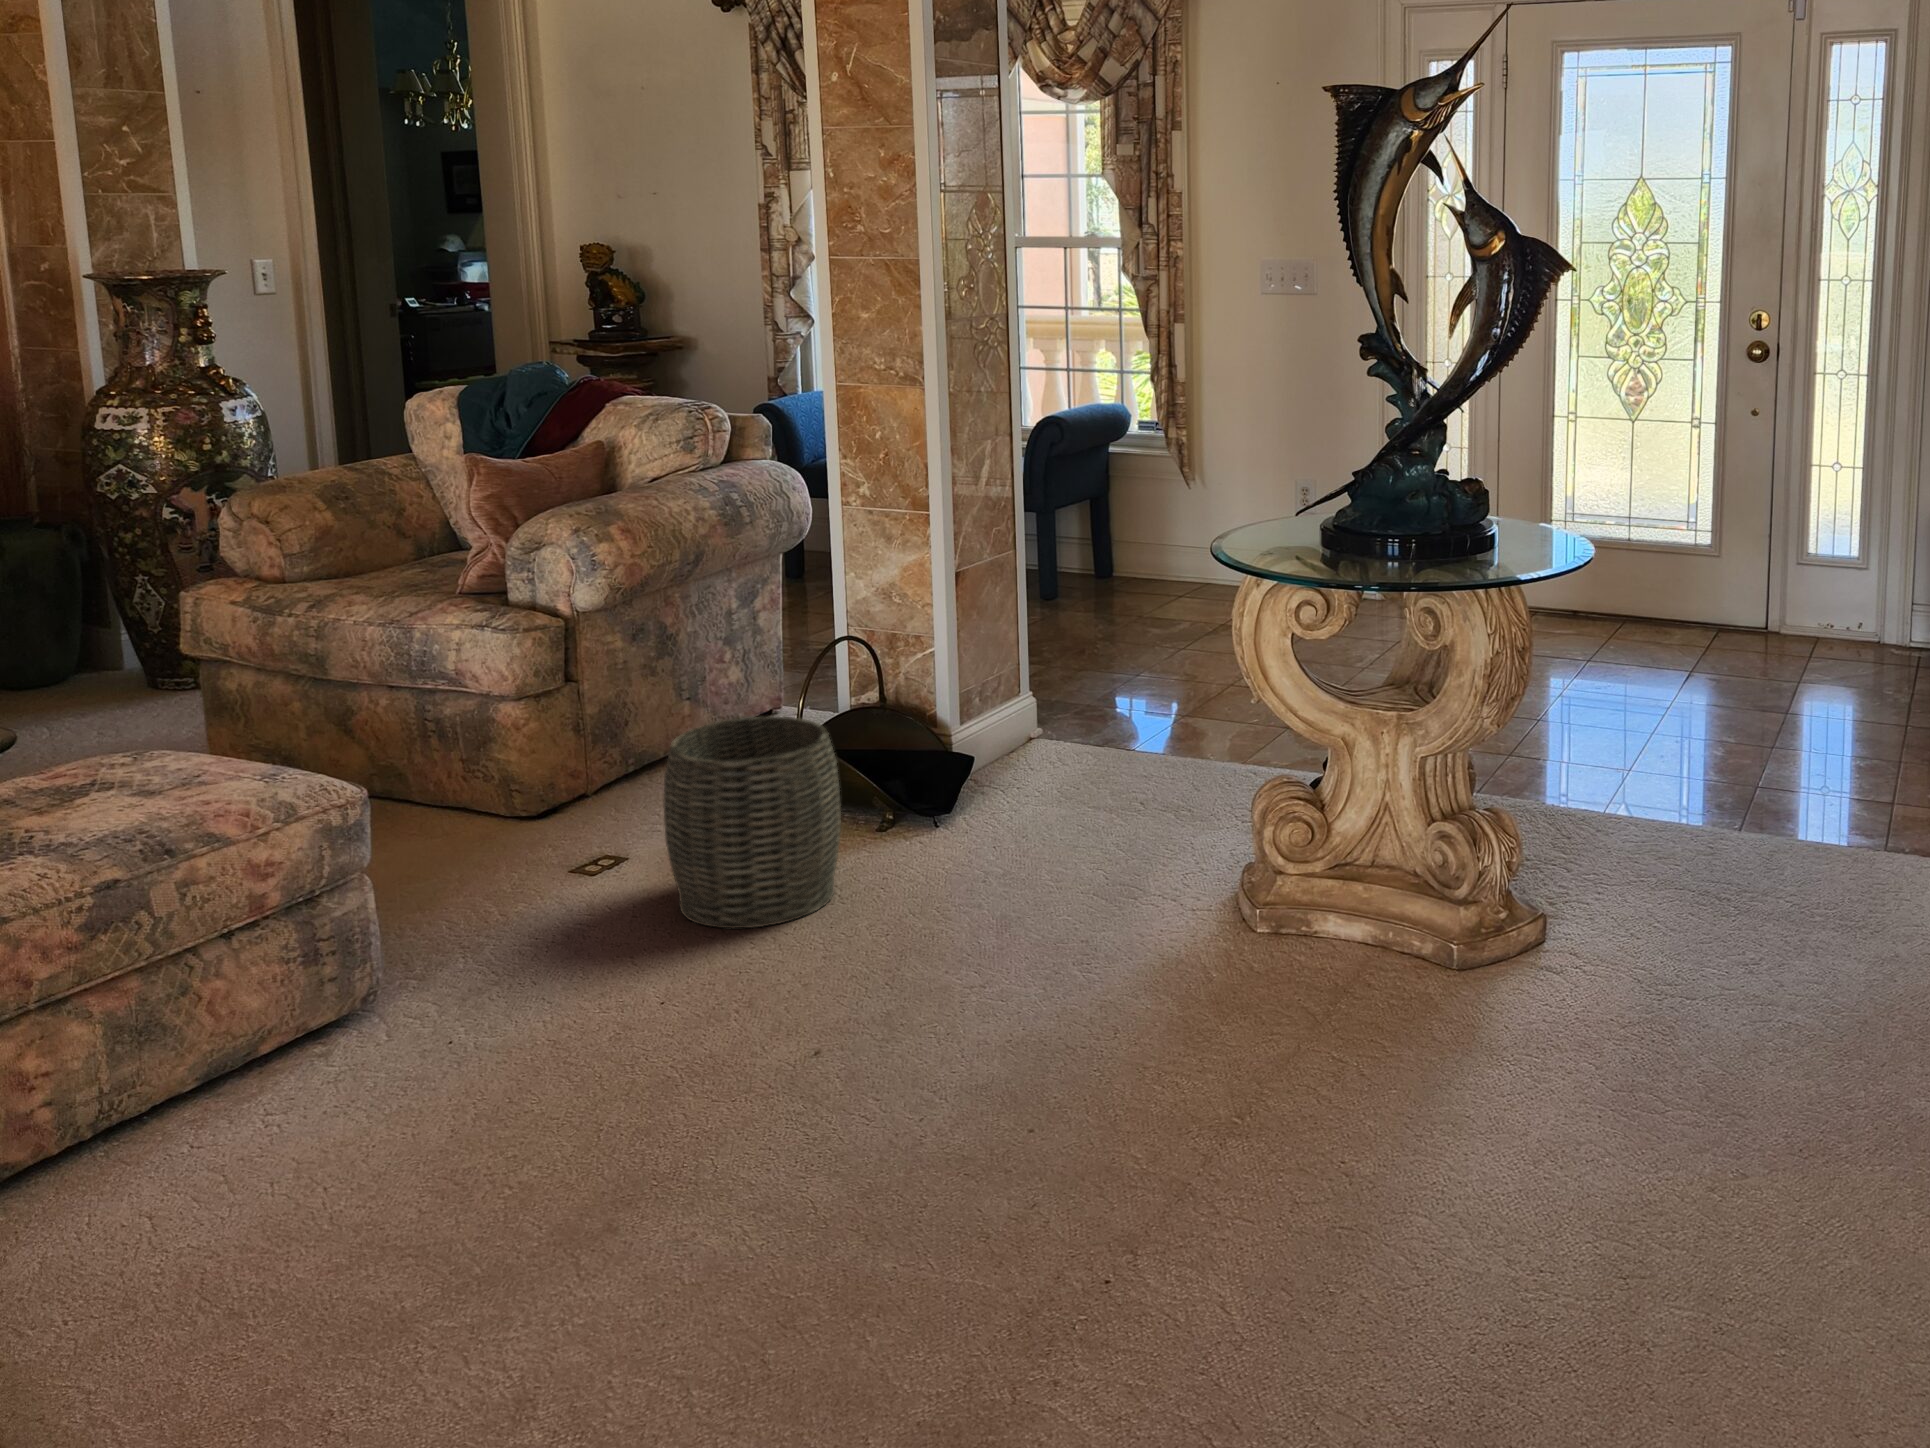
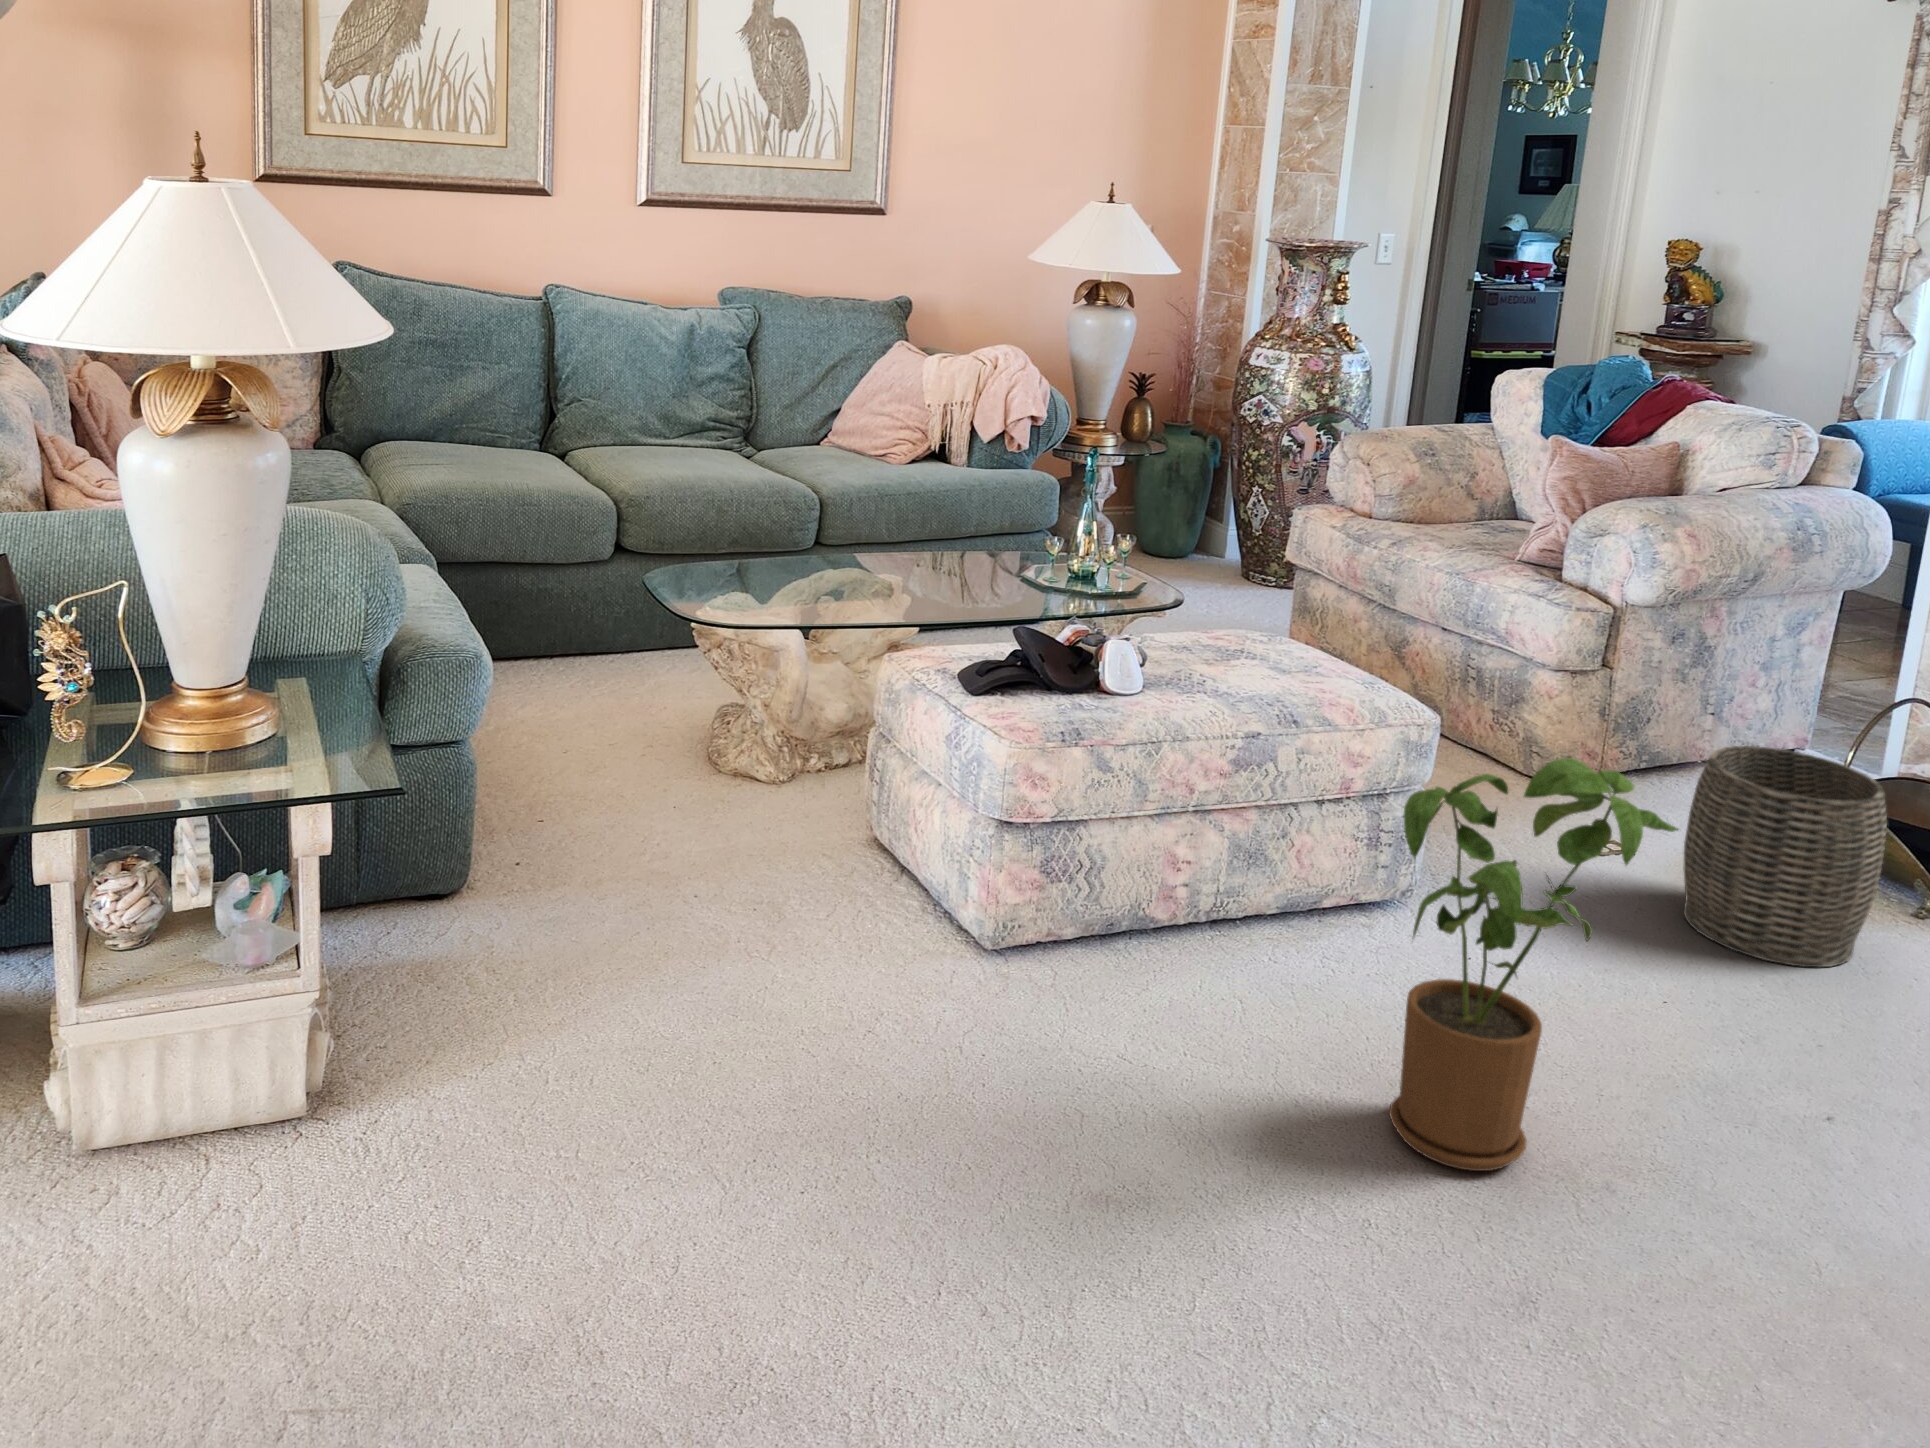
house plant: none [297,793,611,1303] -> present [1389,758,1678,1171]

